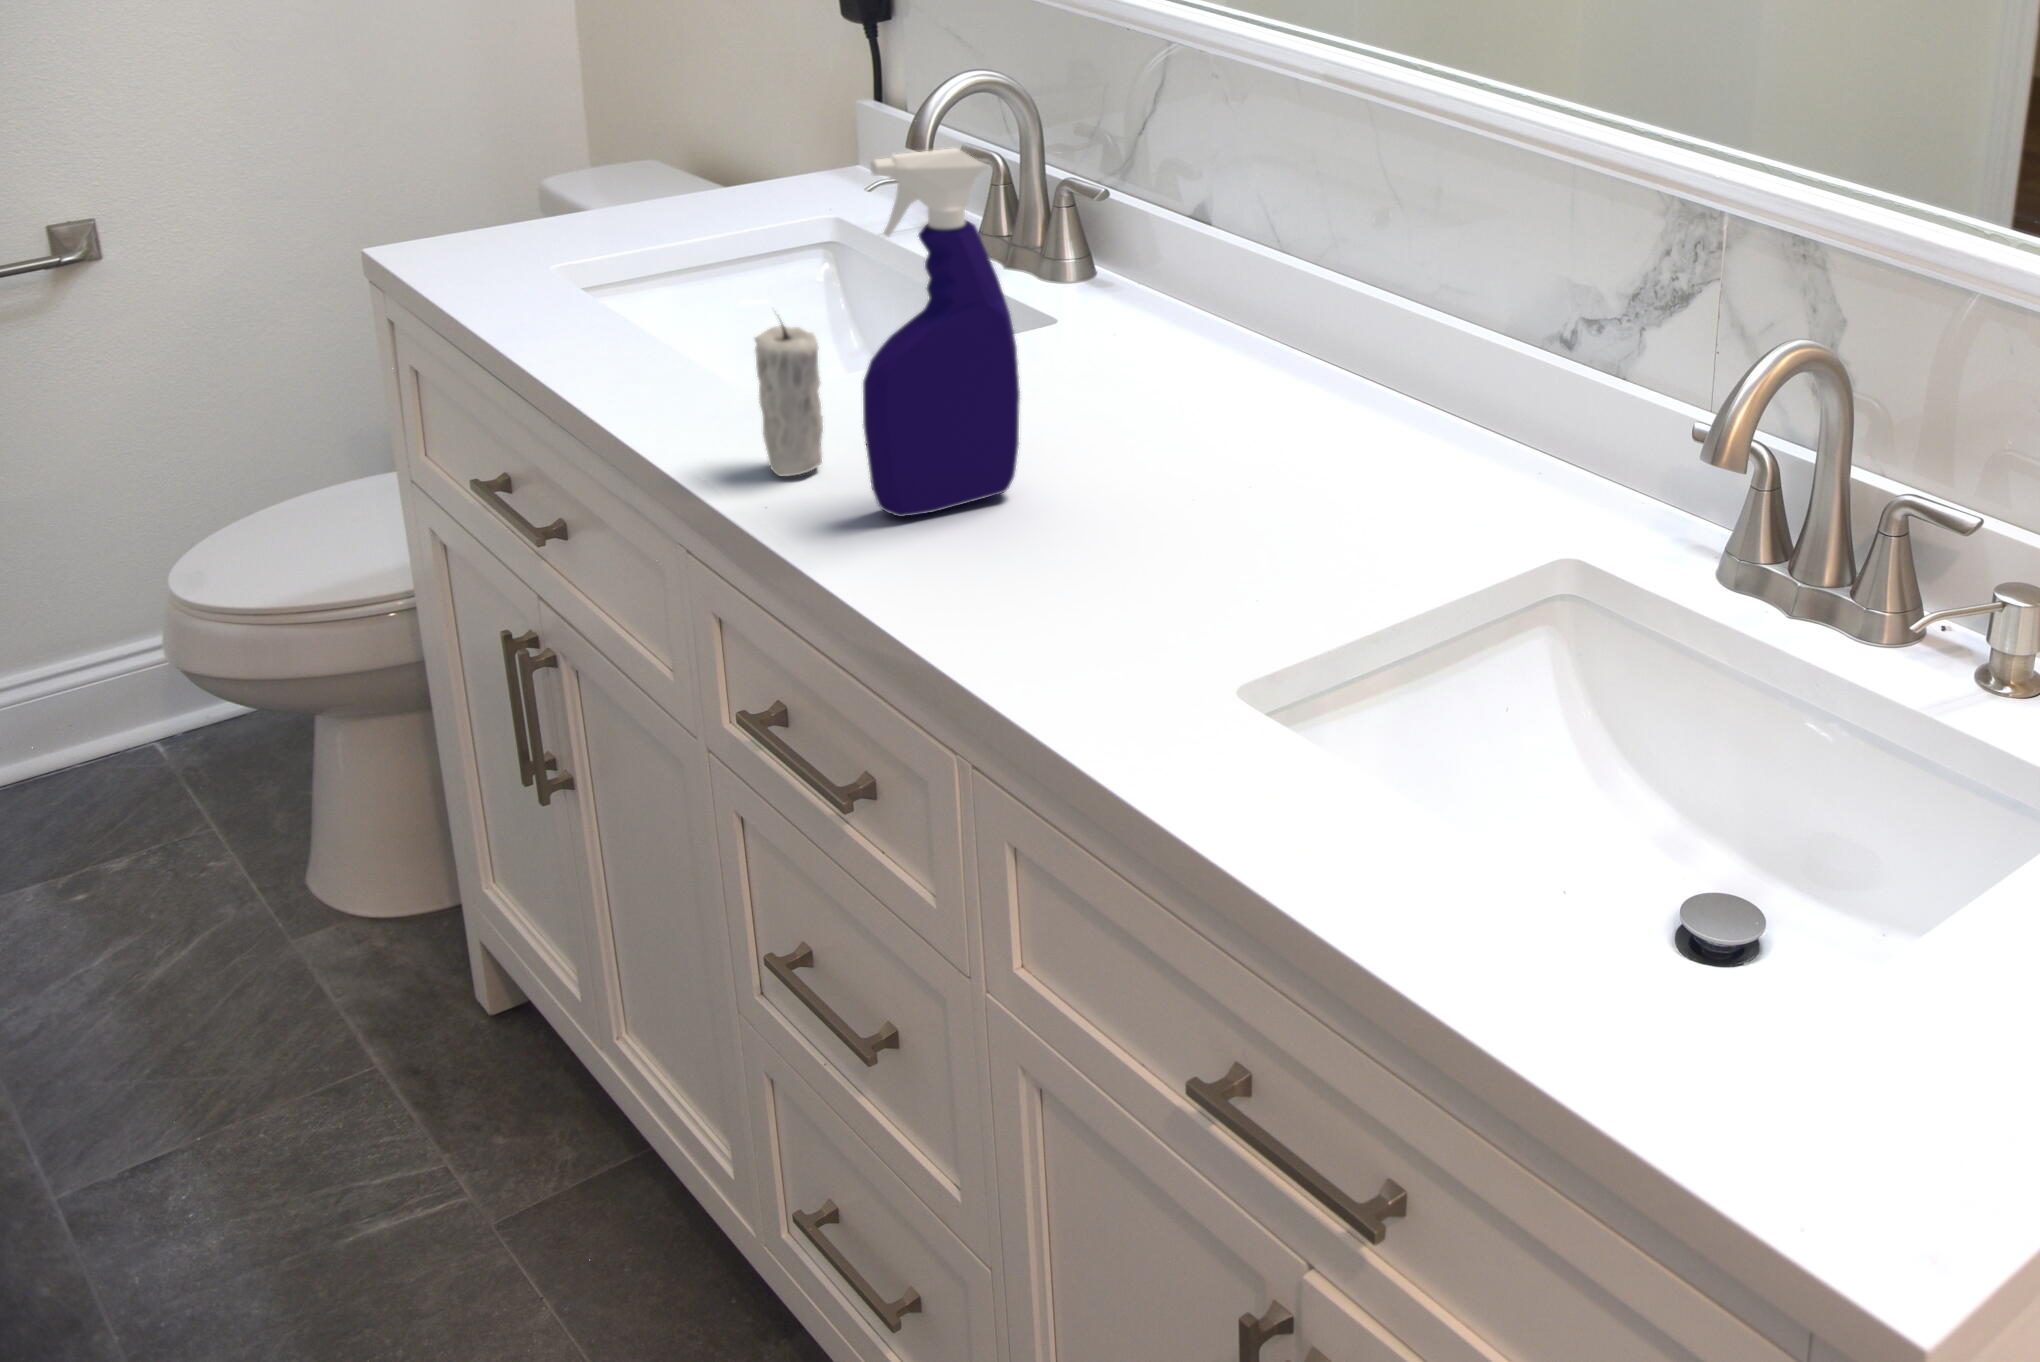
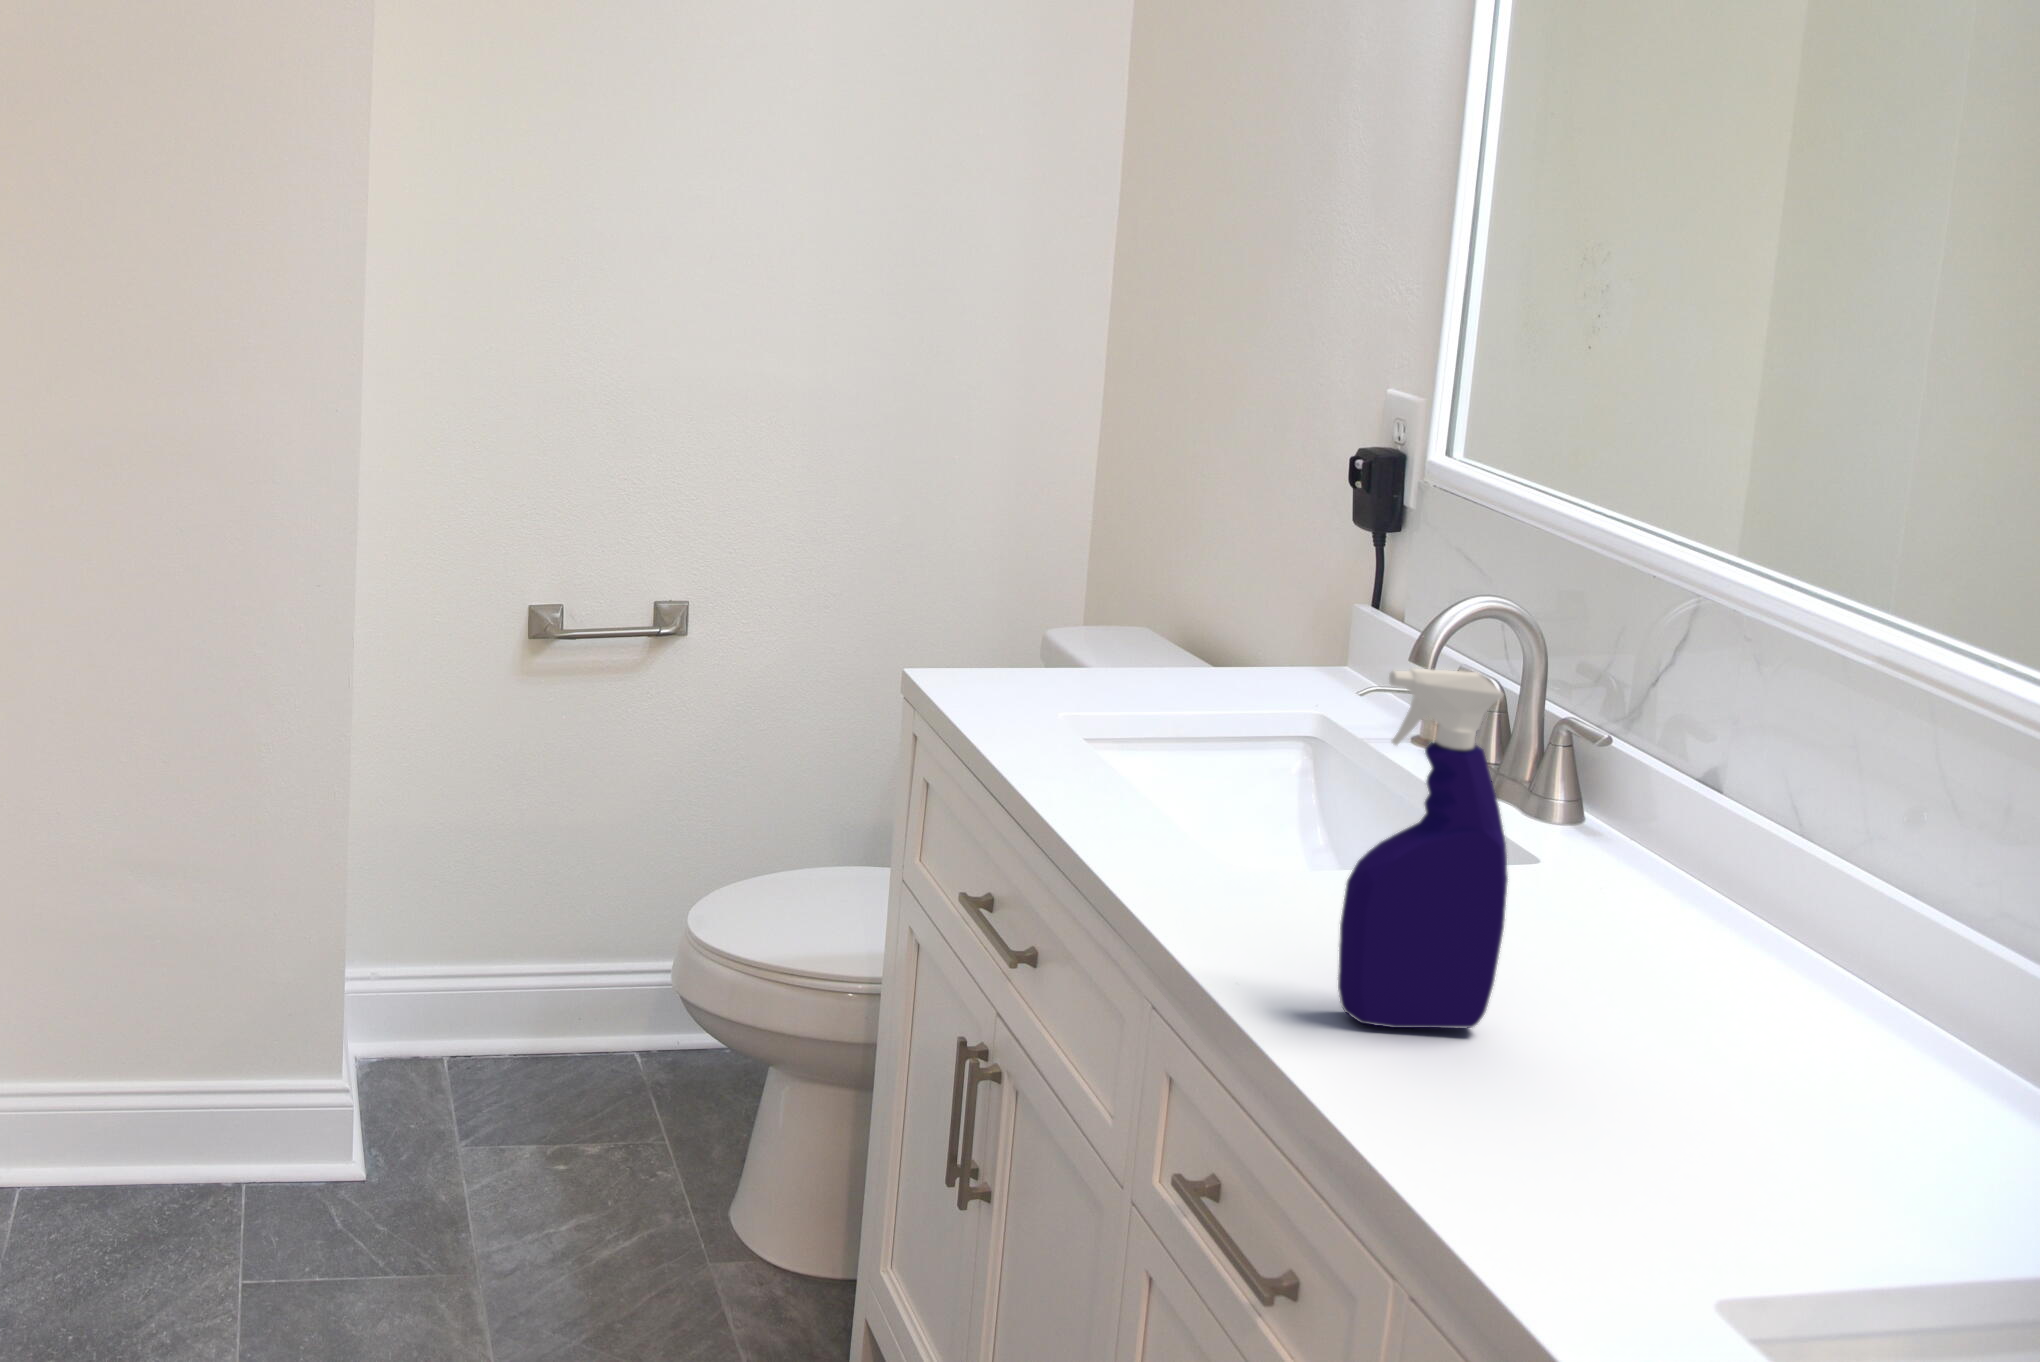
candle: present [755,324,823,476] -> none [1238,789,1305,956]

